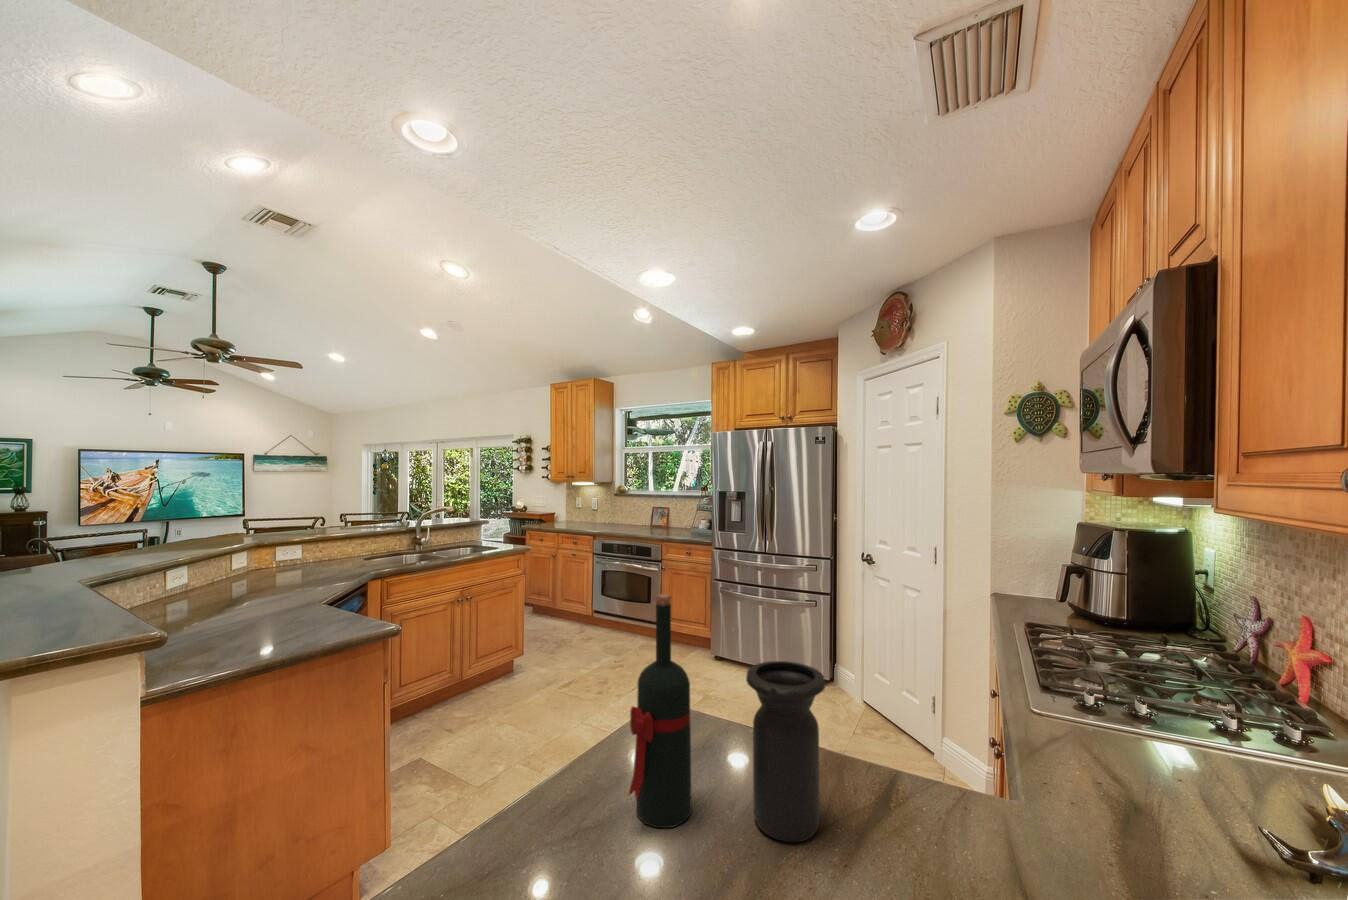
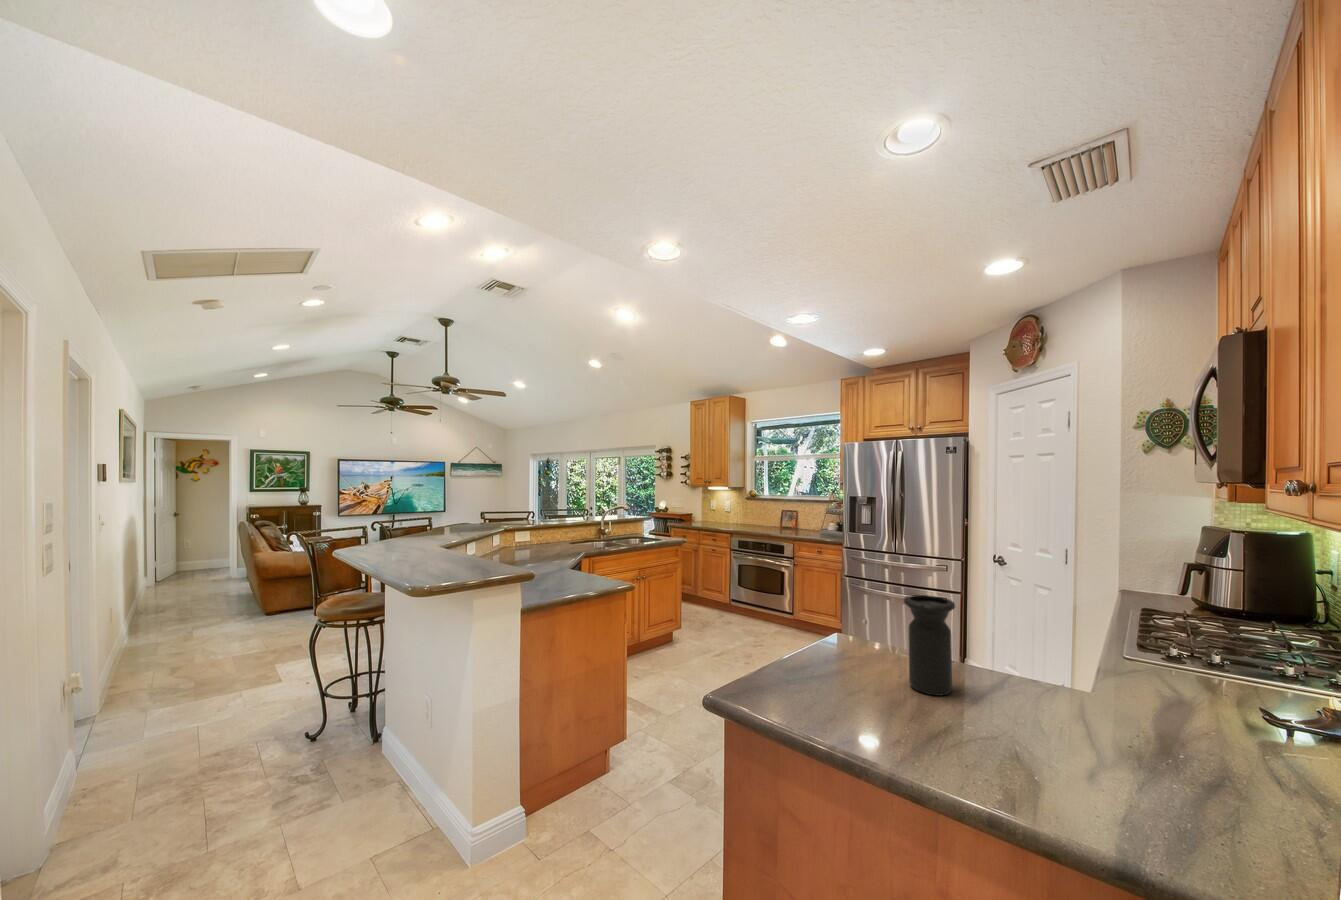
wine bottle: present [629,594,691,828] -> none [832,551,870,684]

